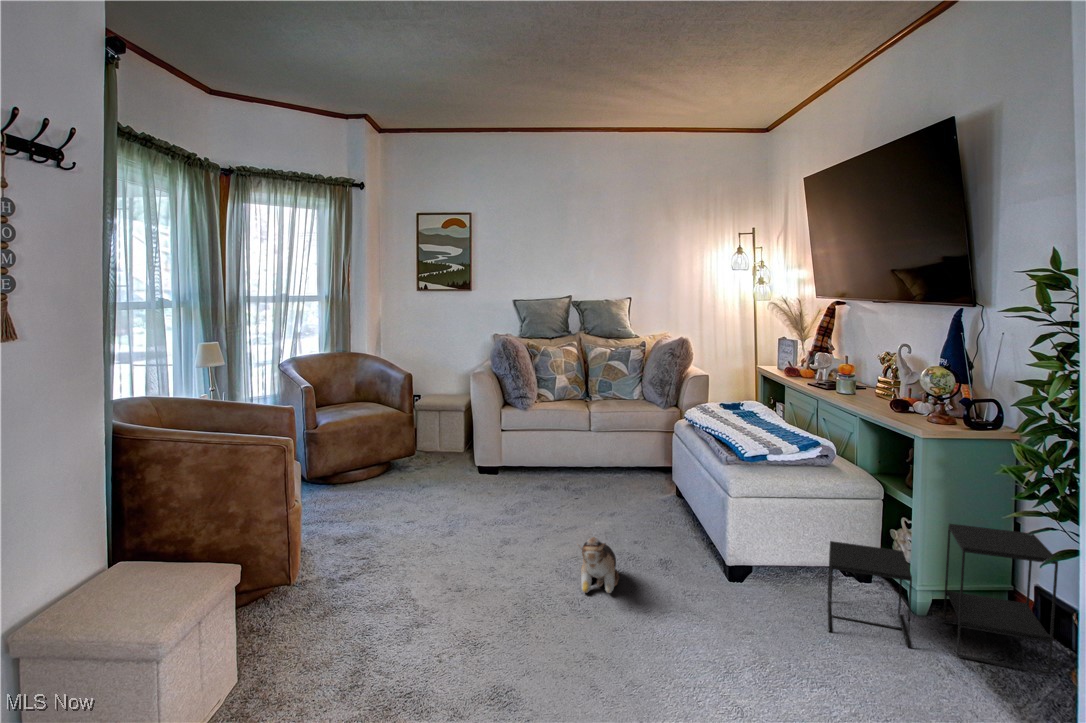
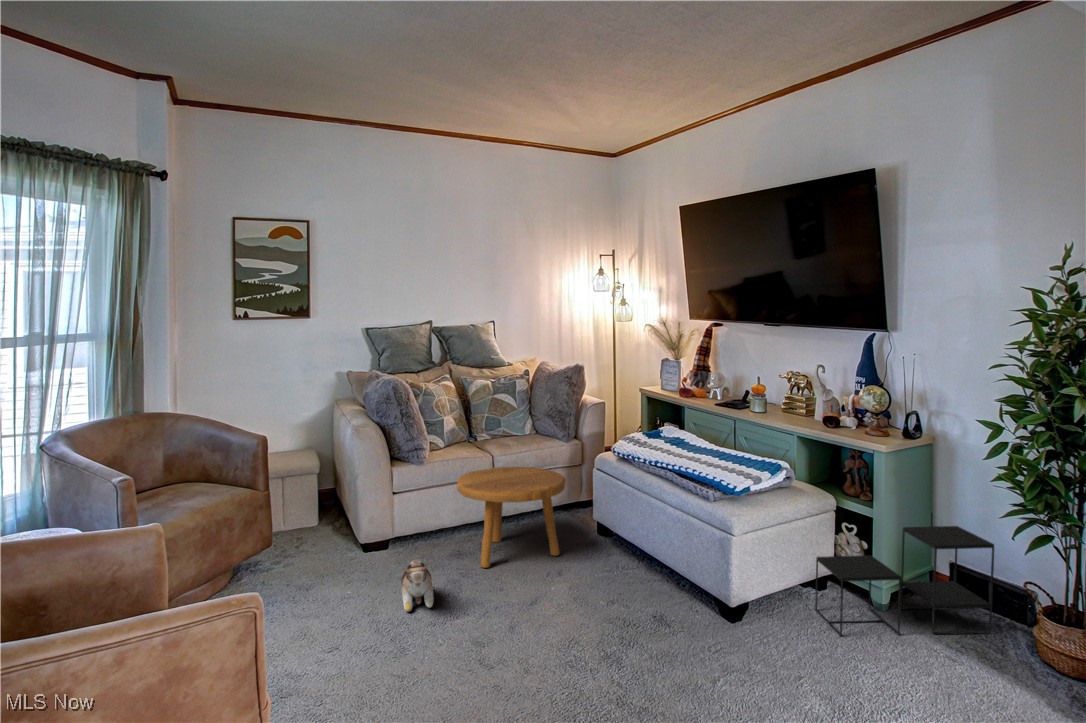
footstool: none [526,421,625,506] -> present [457,467,565,568]
plush toy: present [581,537,620,593] -> present [402,559,434,612]

